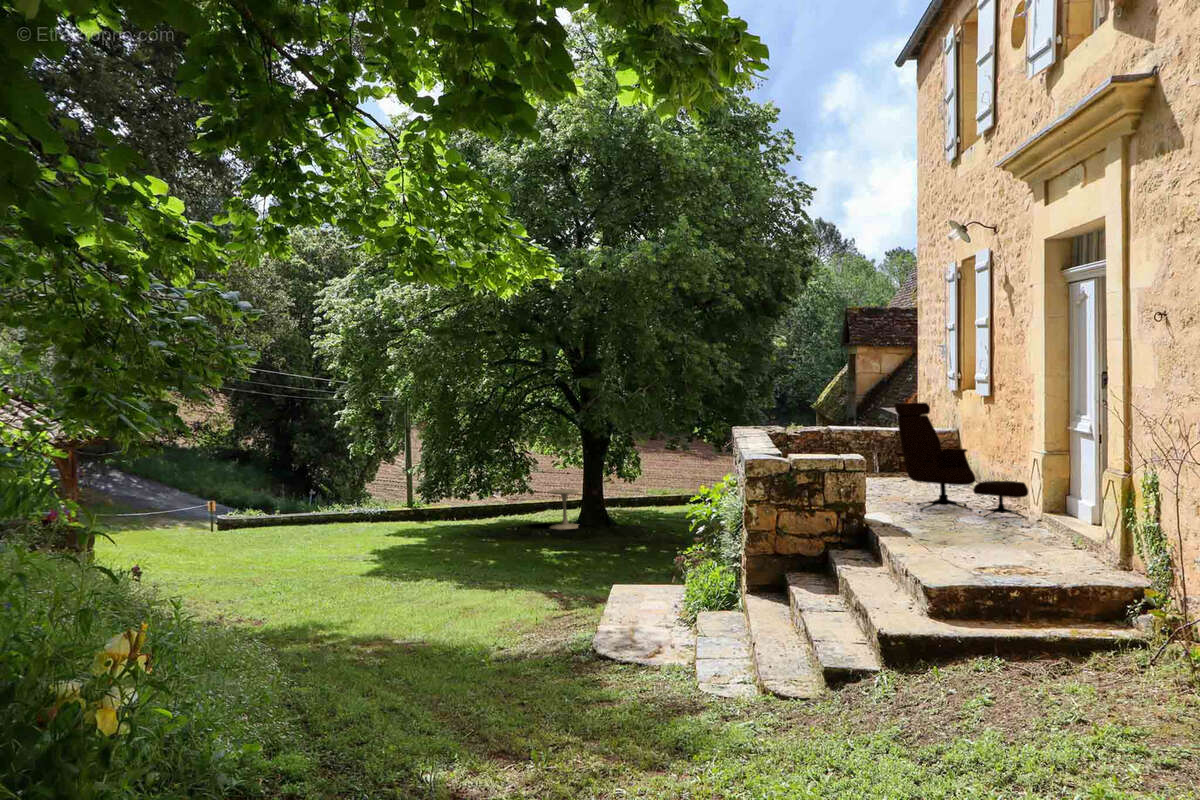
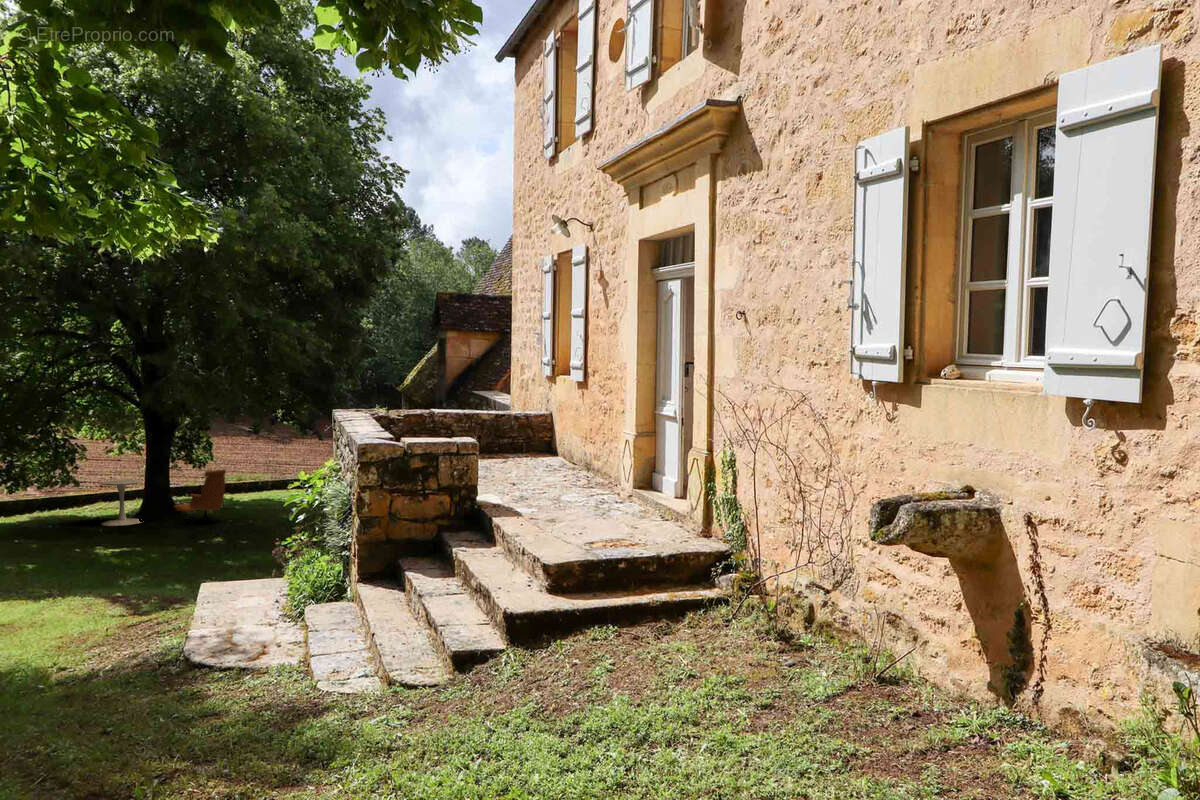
lounge chair: present [895,403,1028,518] -> present [174,469,226,522]

